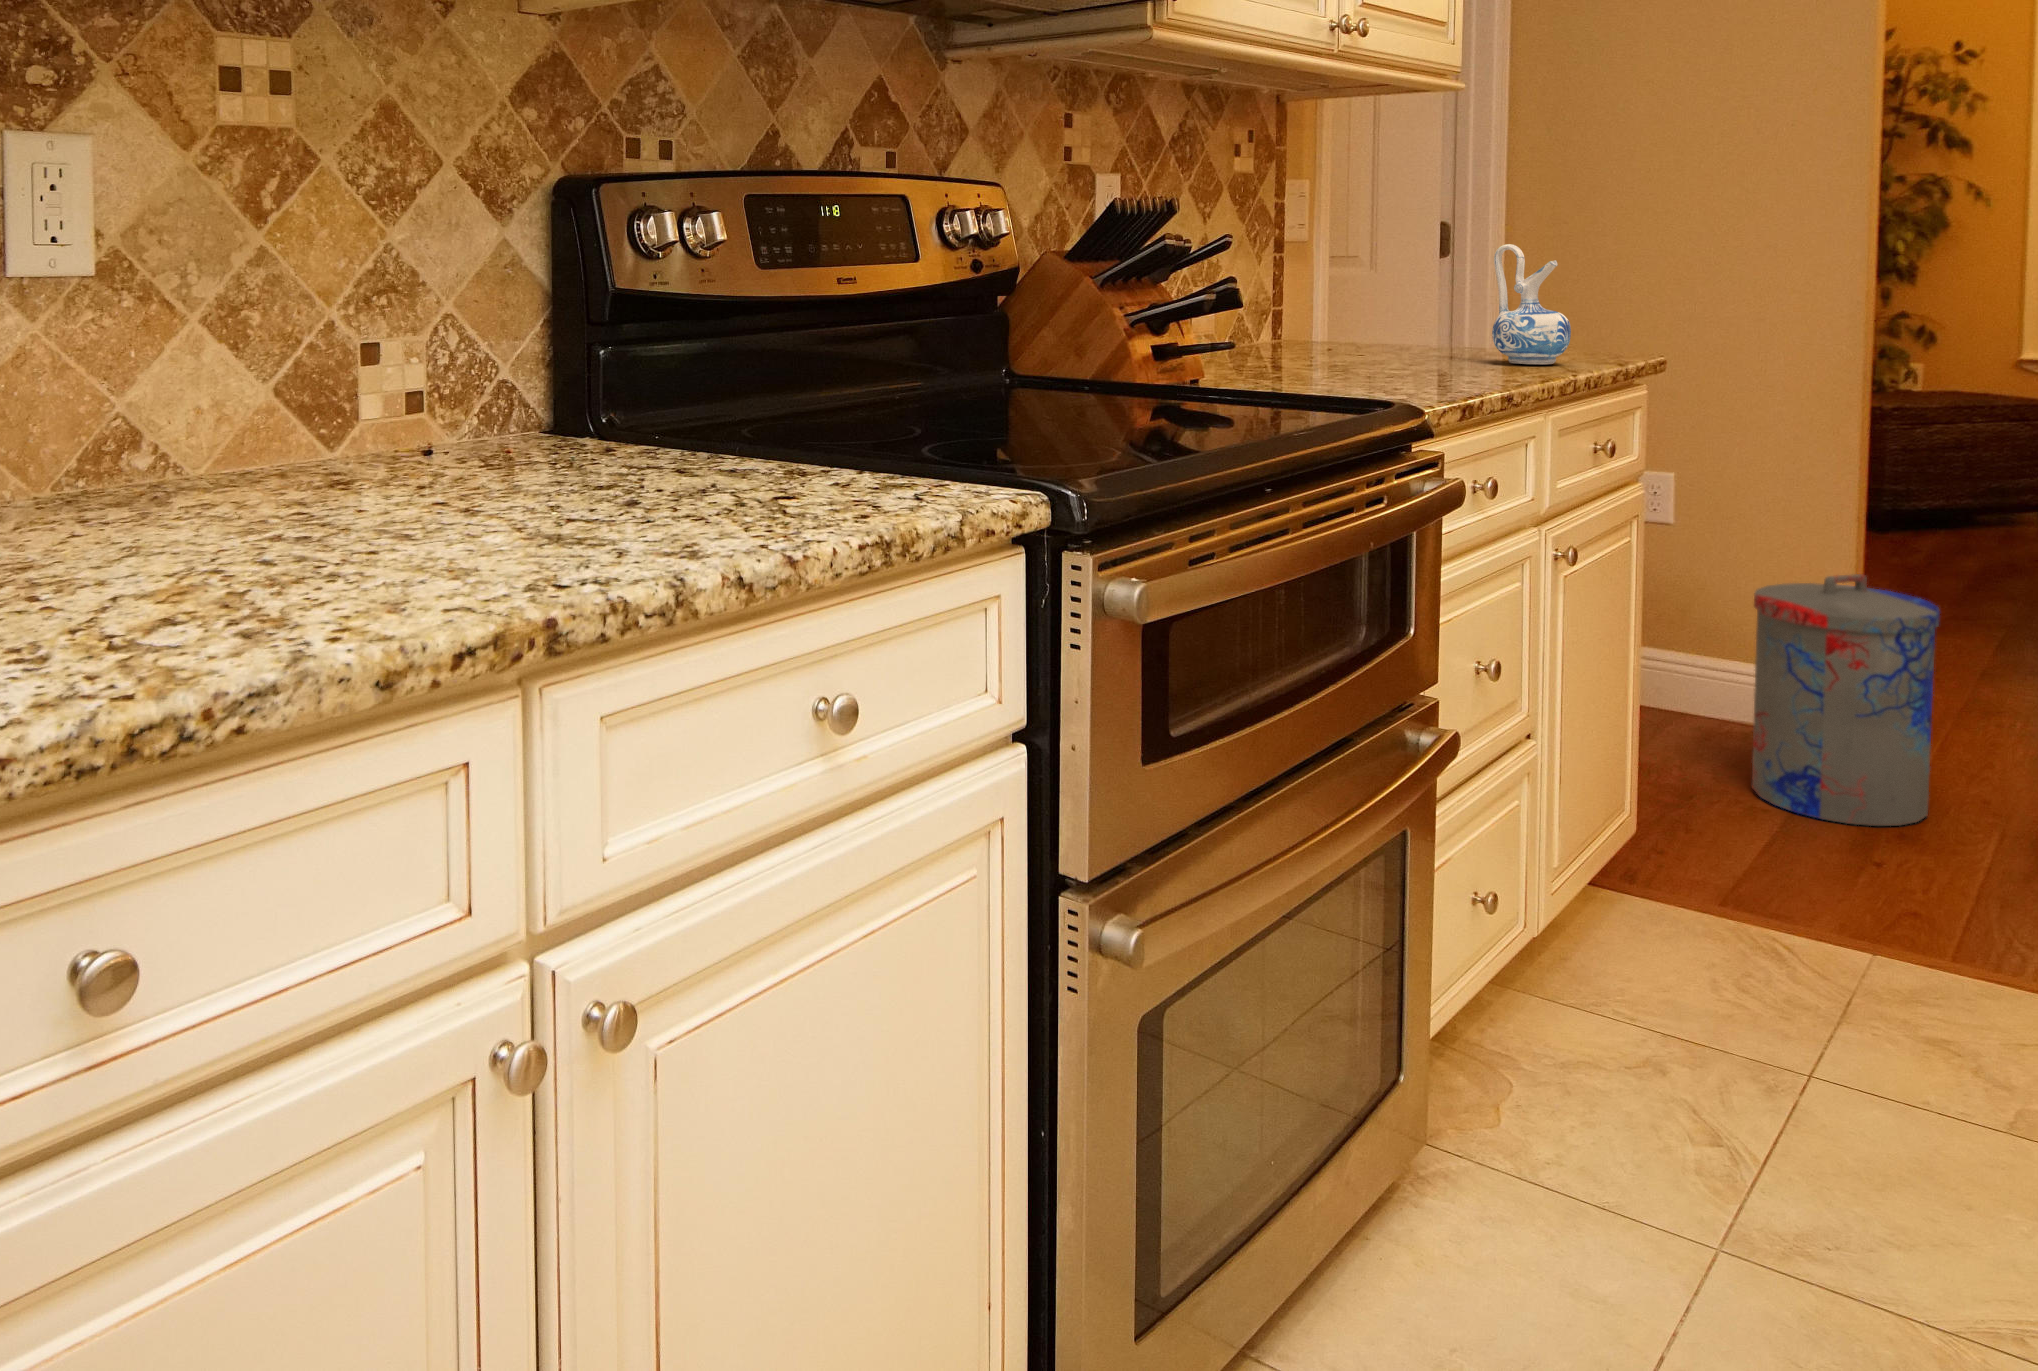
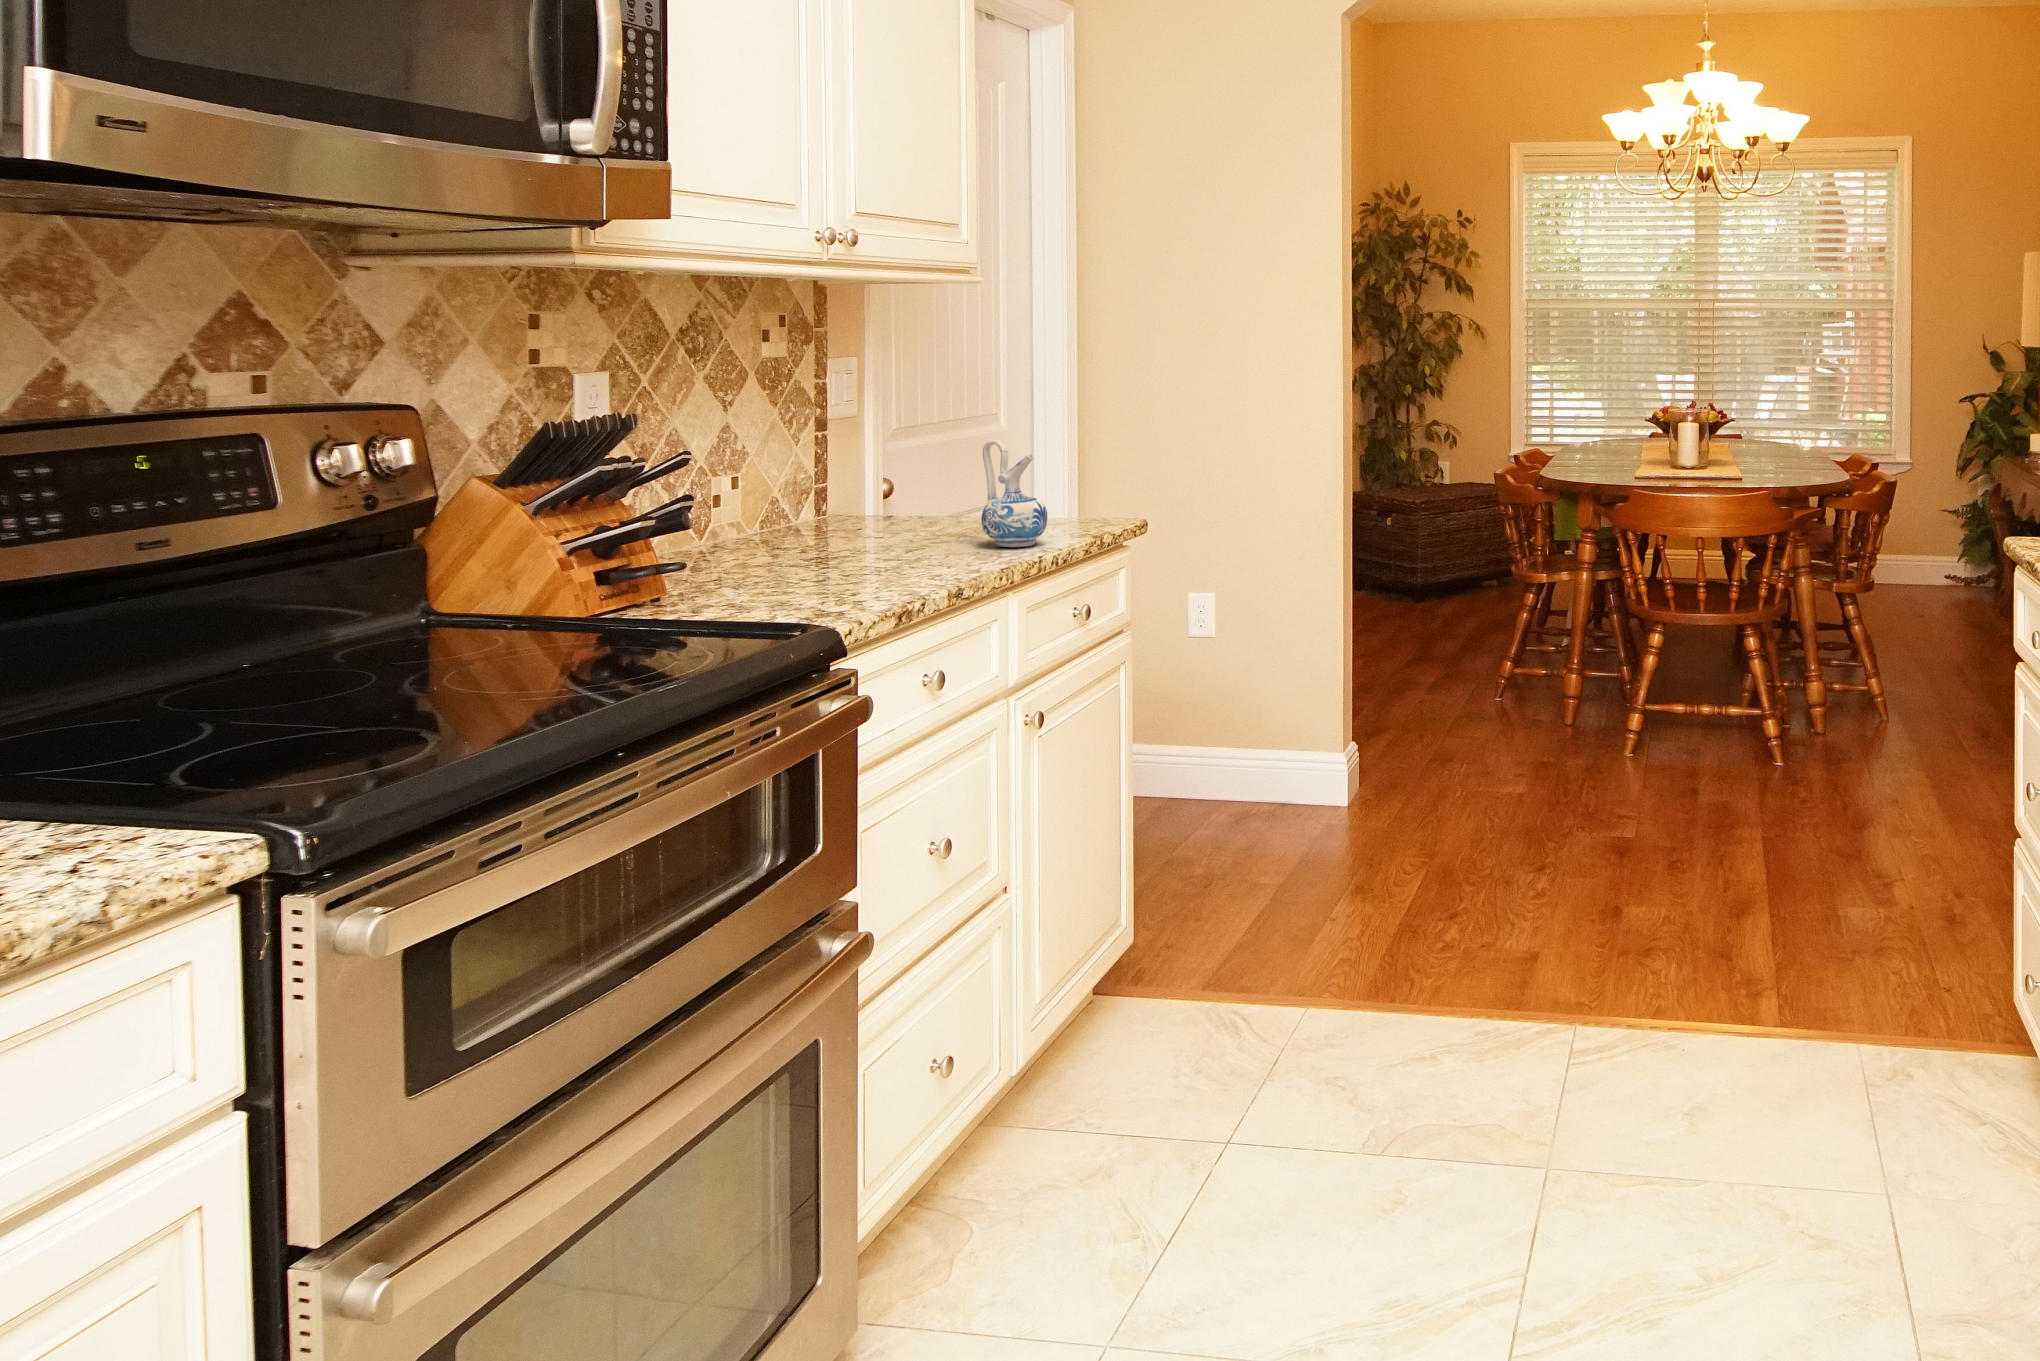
trash can: present [1752,574,1940,826] -> none [1255,674,1381,882]

